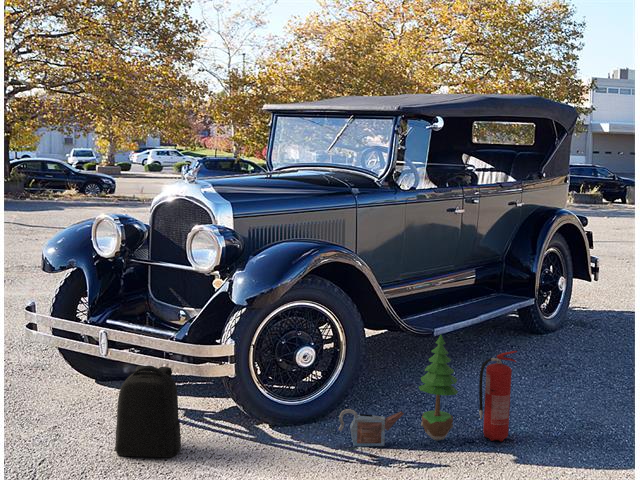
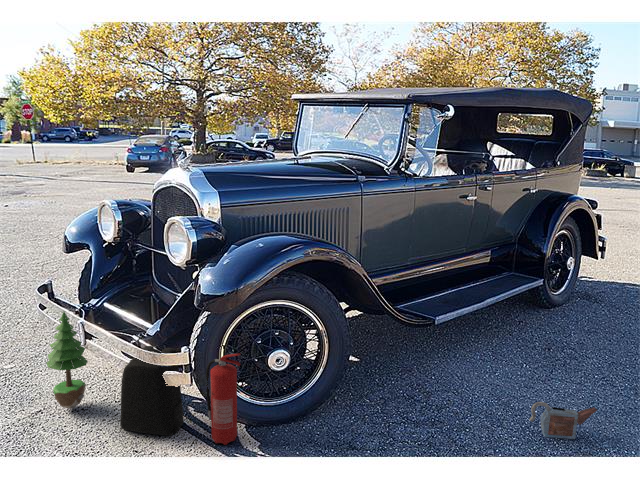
potted tree: present [419,335,458,441] -> present [47,311,88,409]
fire extinguisher: present [479,351,517,441] -> present [206,353,240,445]
watering can: present [338,409,404,446] -> present [529,402,597,439]

